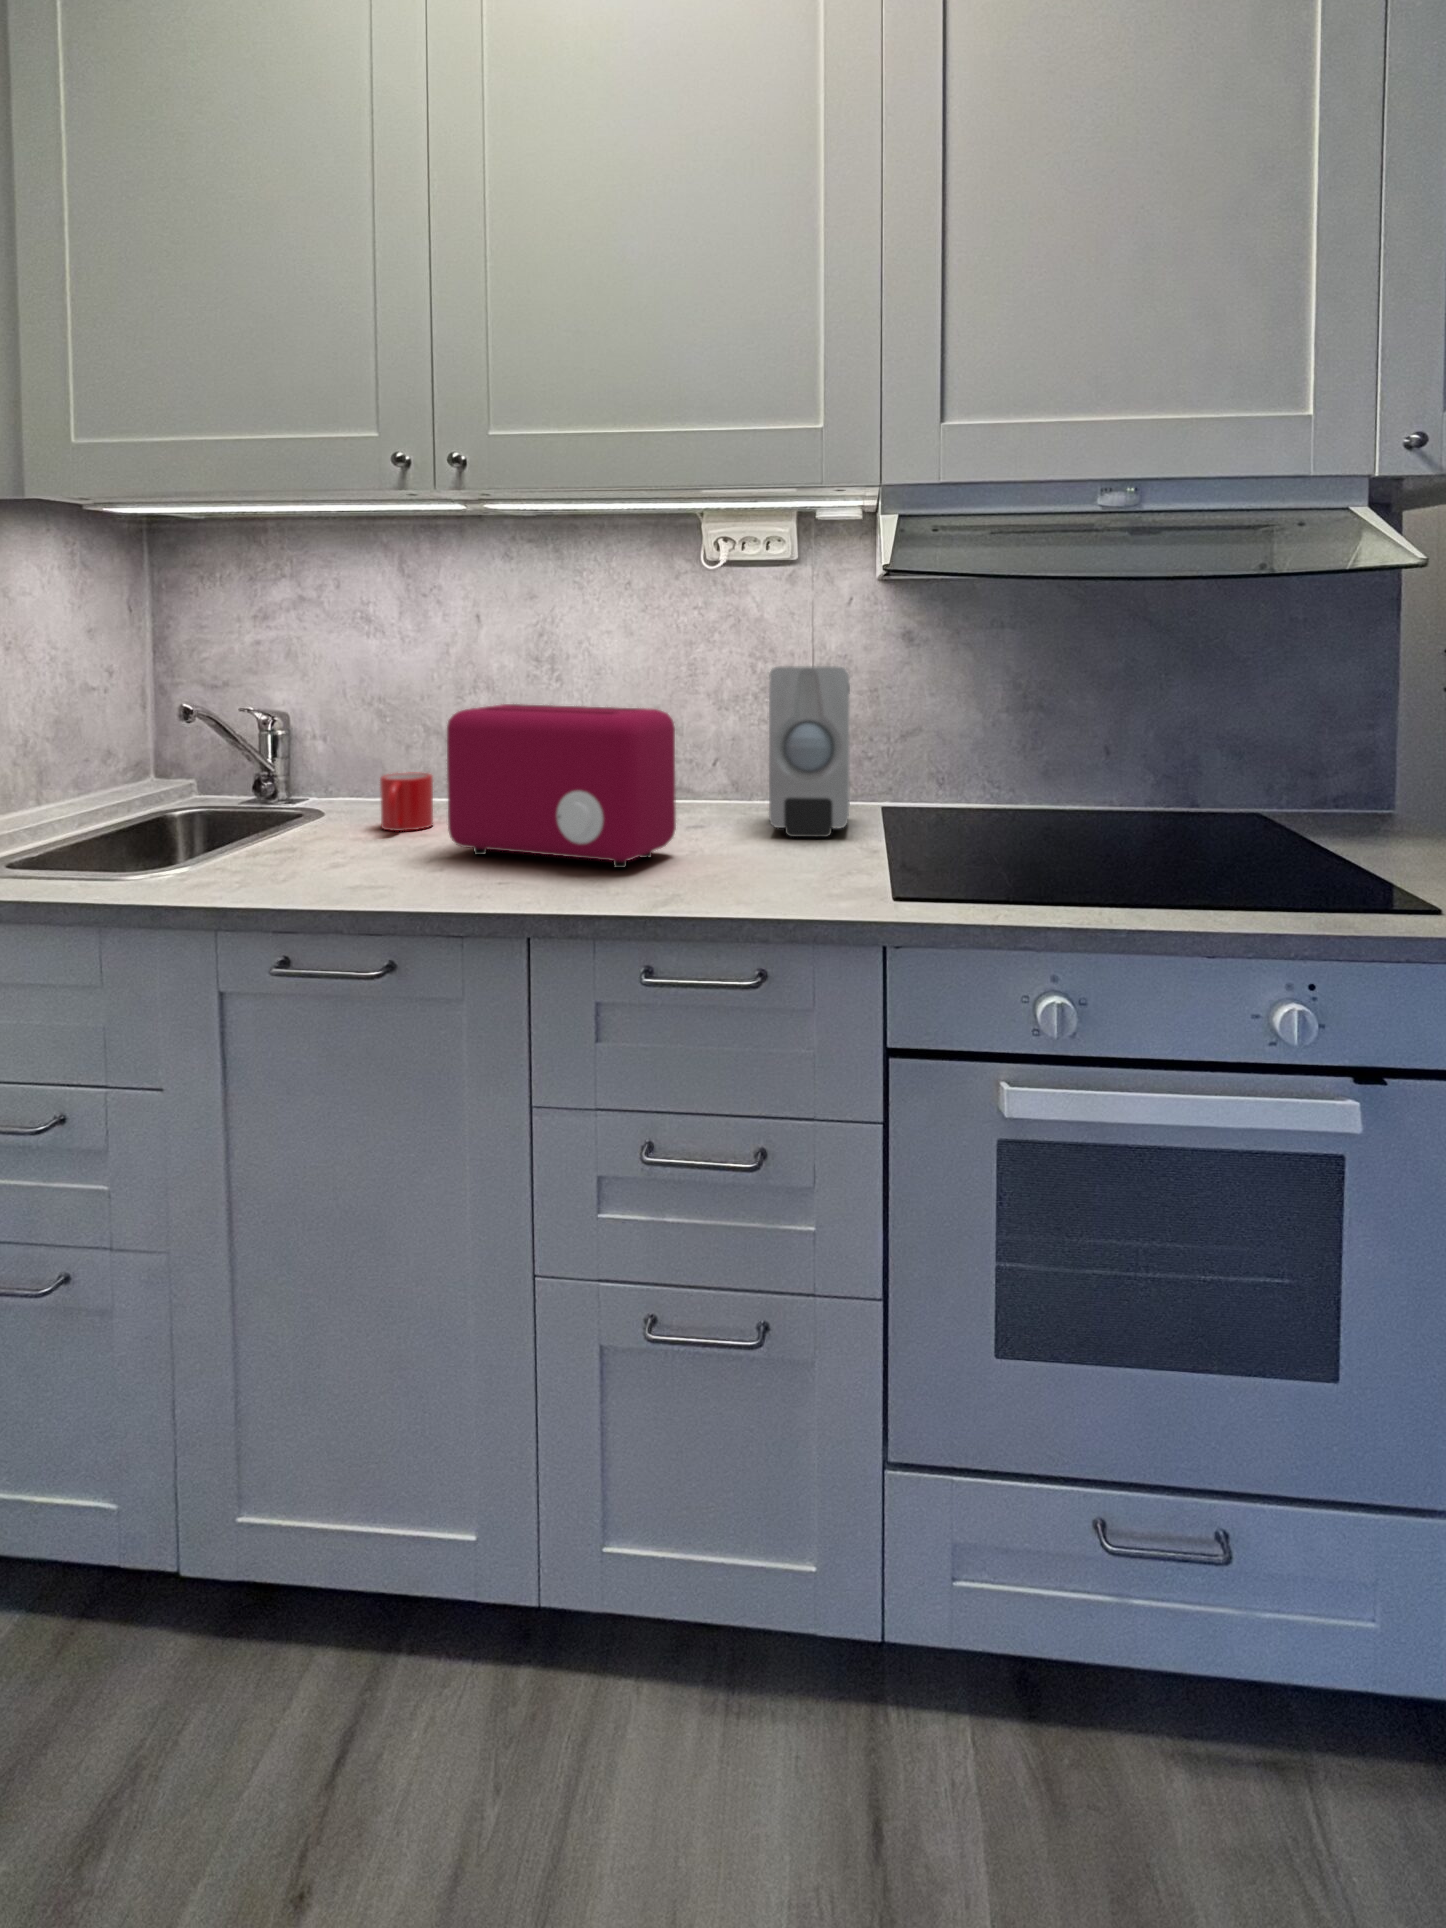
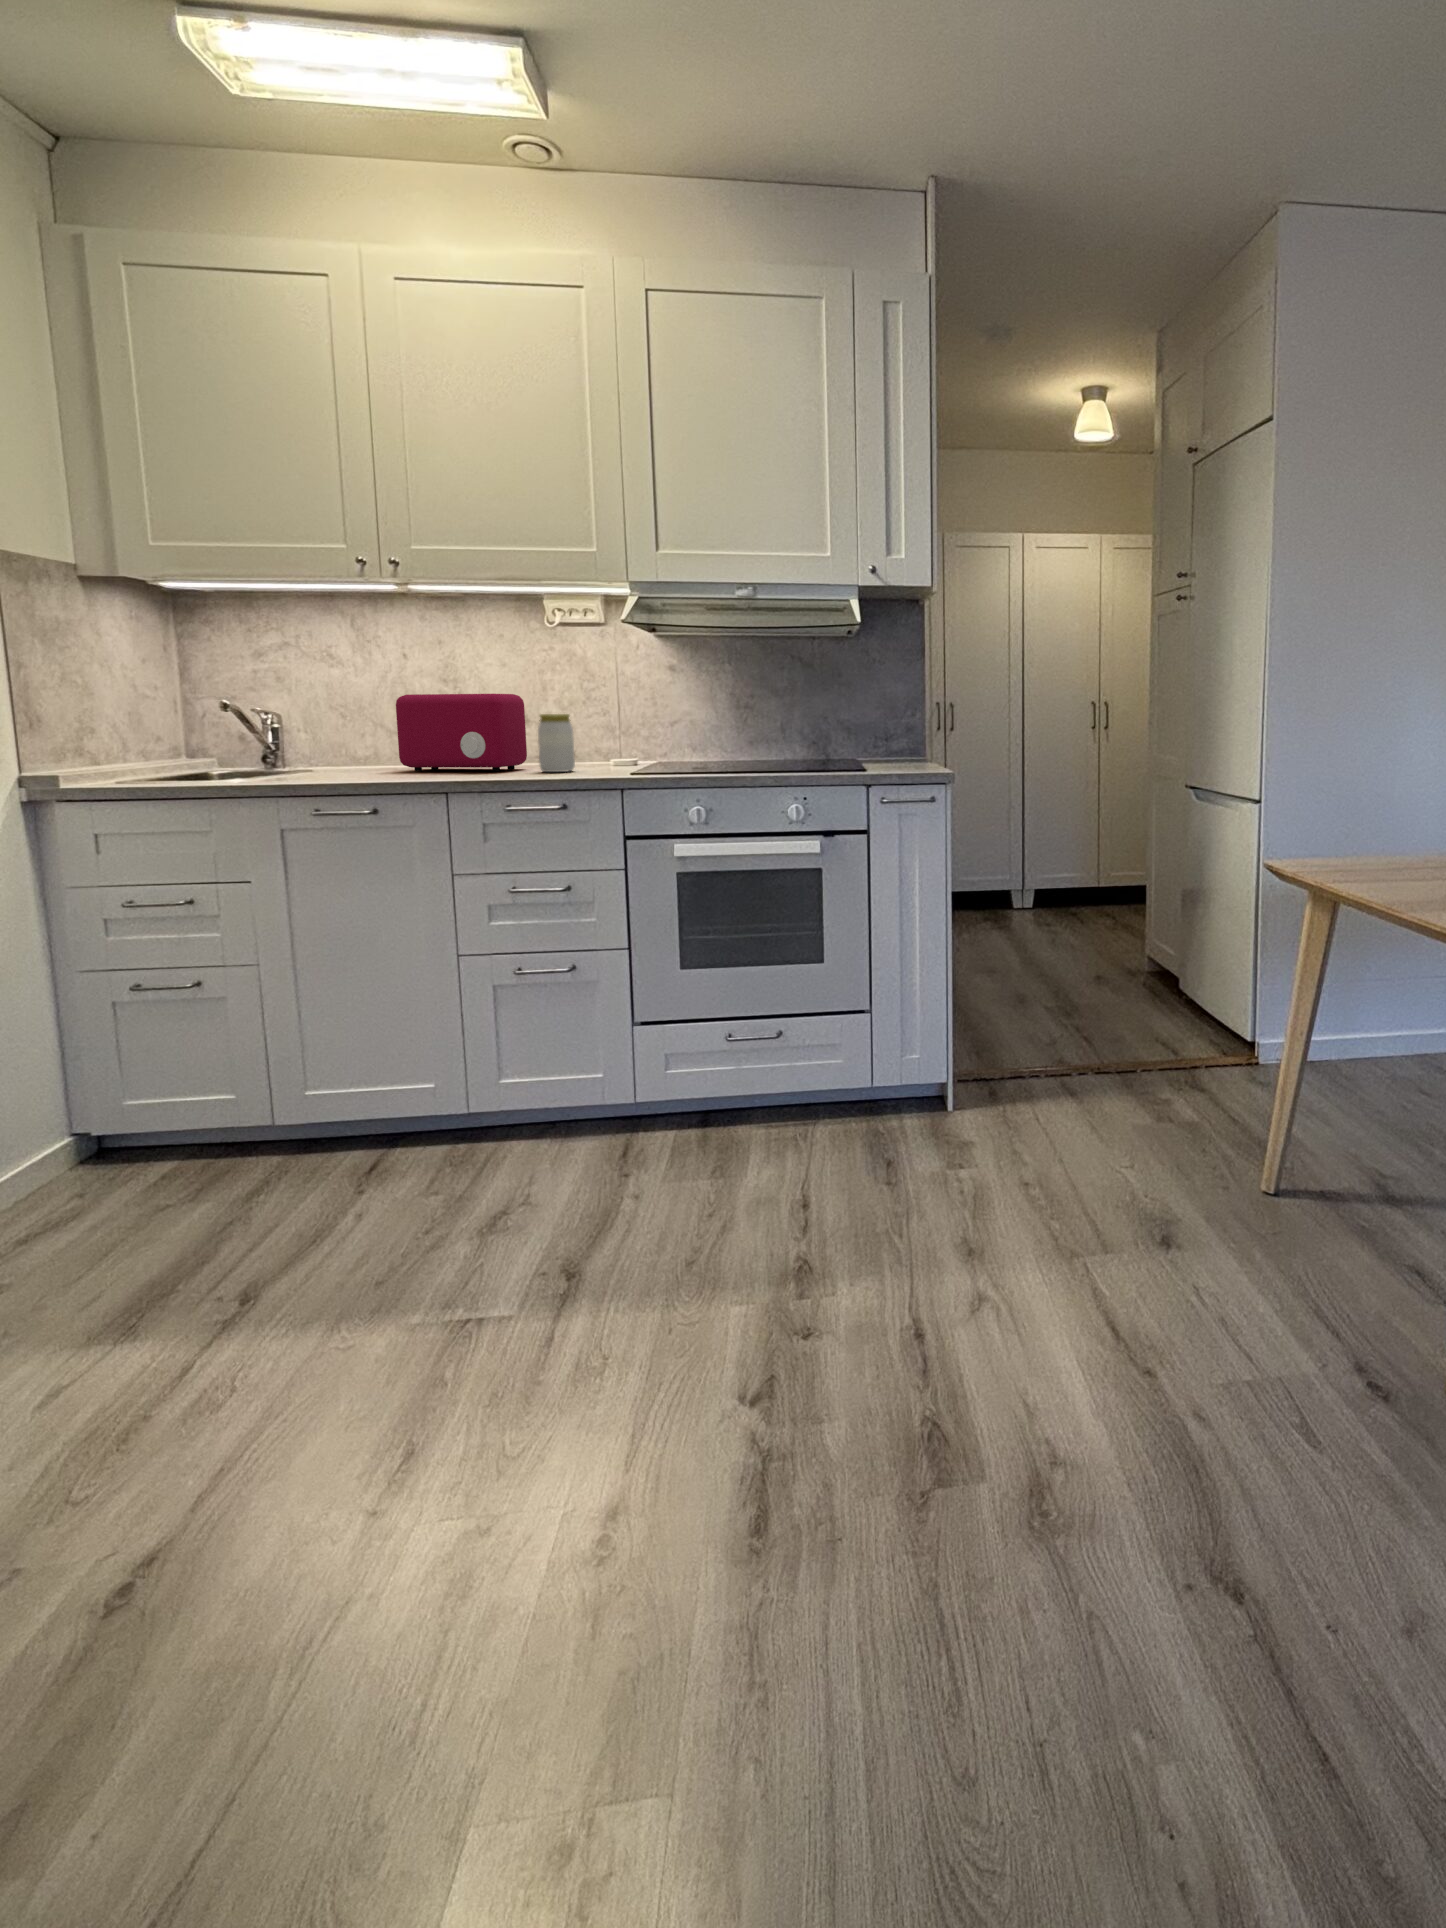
soap dispenser: present [769,666,850,837] -> none [579,677,629,764]
jar: none [705,756,773,883] -> present [538,714,575,772]
mug: present [380,772,433,831] -> none [354,739,388,768]

